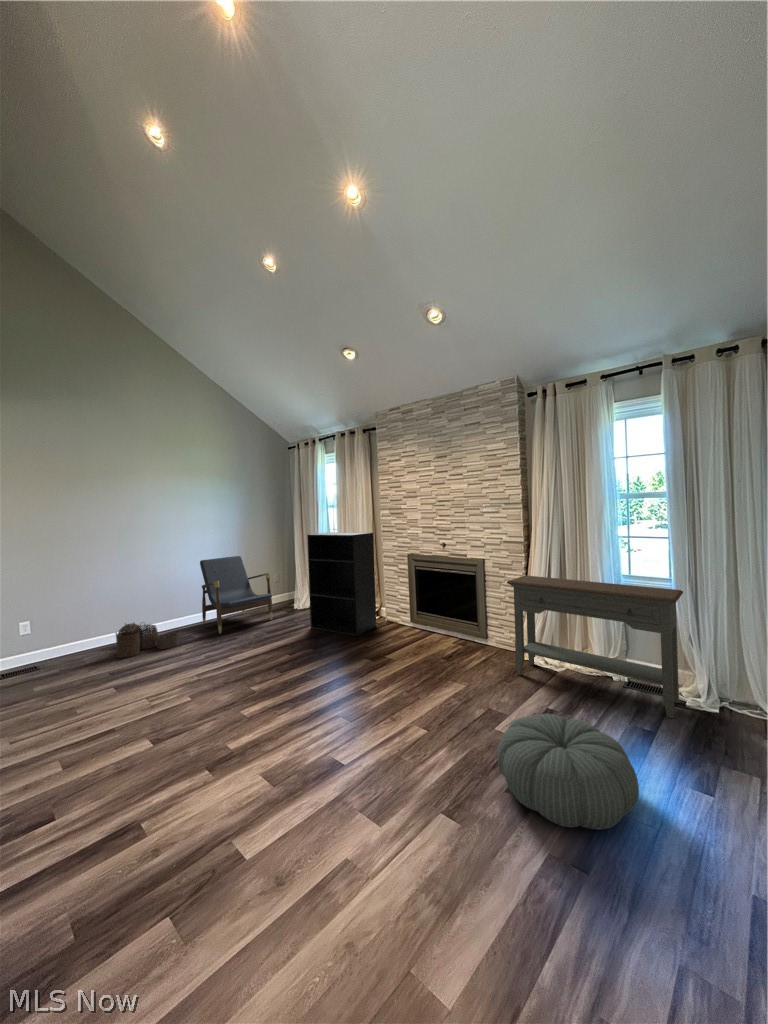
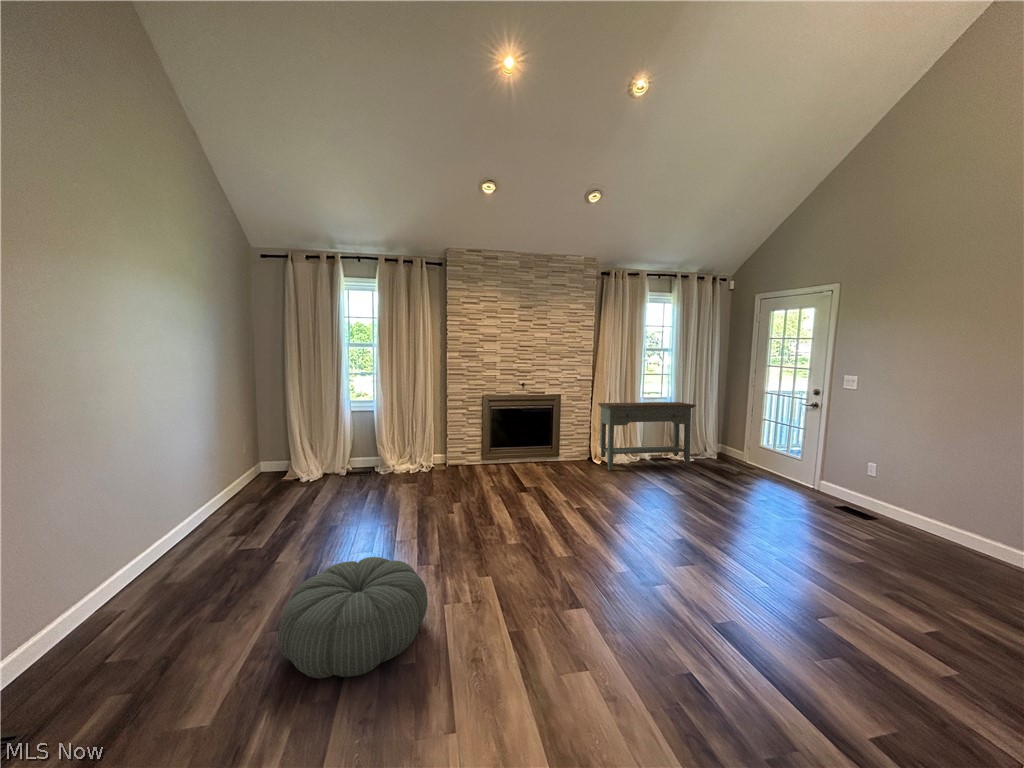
bookshelf: present [307,532,376,636] -> none [389,374,460,488]
lounge chair: present [200,556,272,633] -> none [183,411,322,527]
woven basket: present [116,623,178,658] -> none [77,534,248,609]
pouf: present [497,714,639,829] -> present [278,557,428,678]

